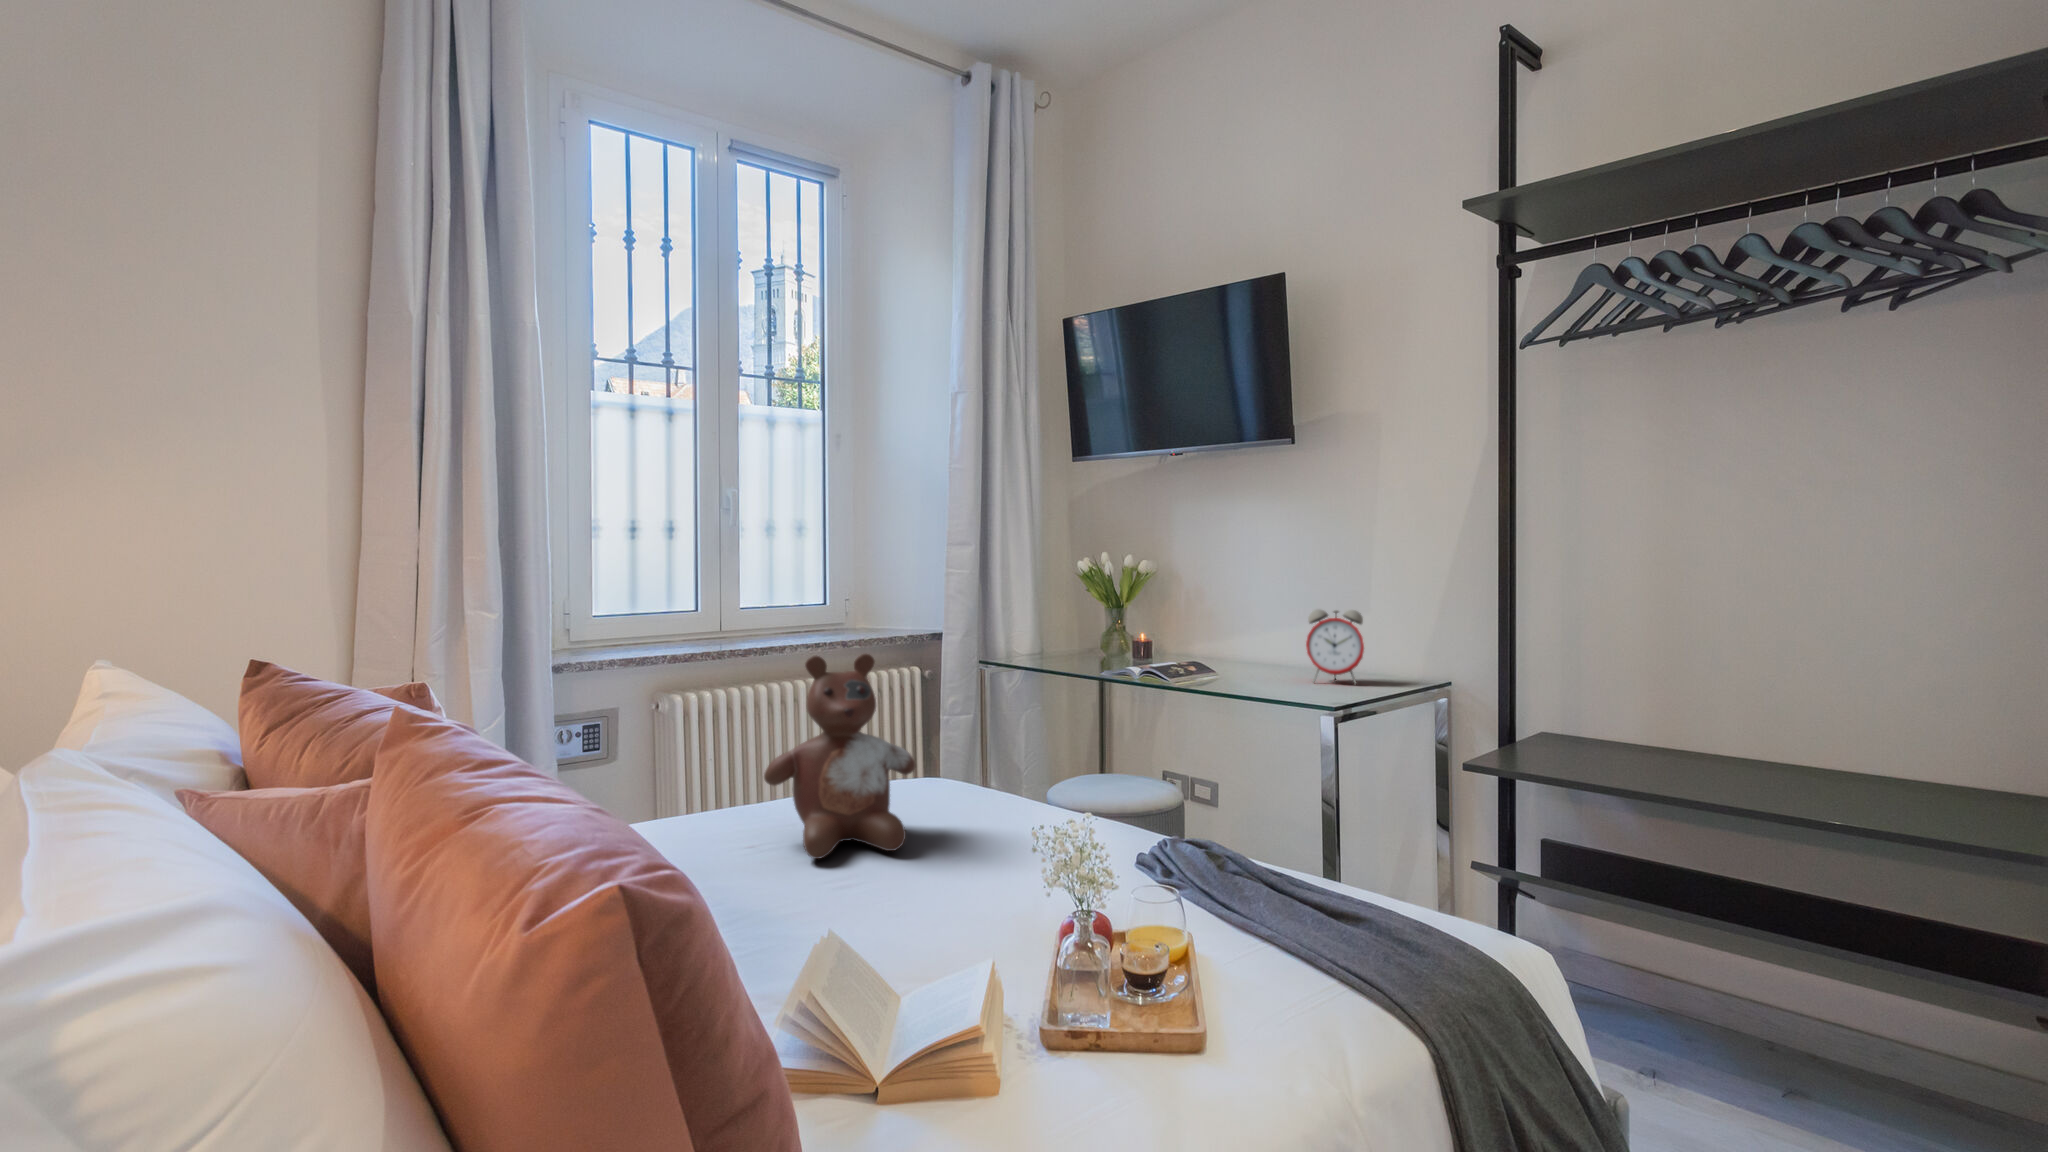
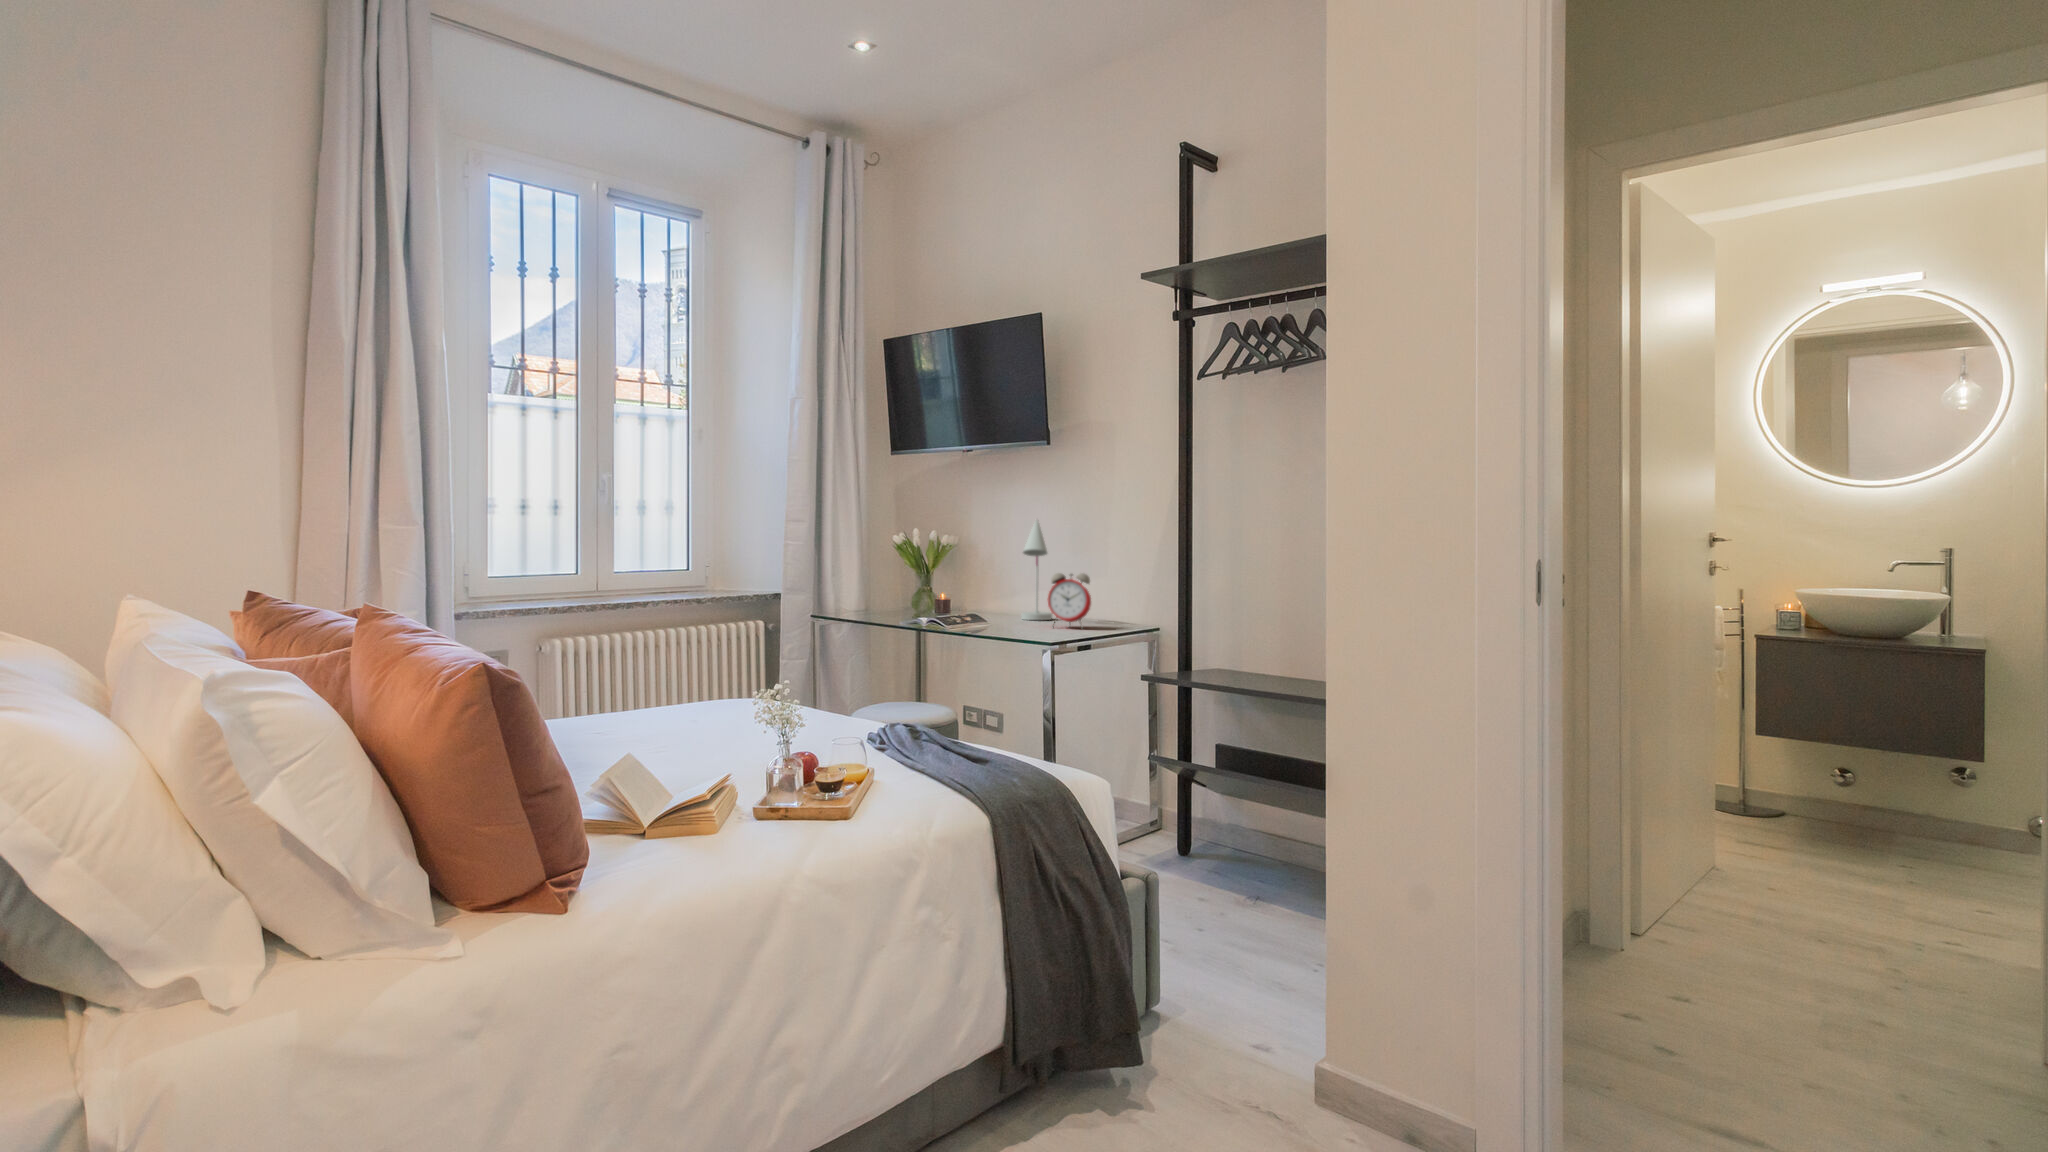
desk lamp: none [1255,536,1296,670] -> present [1021,519,1052,620]
stuffed bear: present [764,654,915,859] -> none [609,595,724,737]

